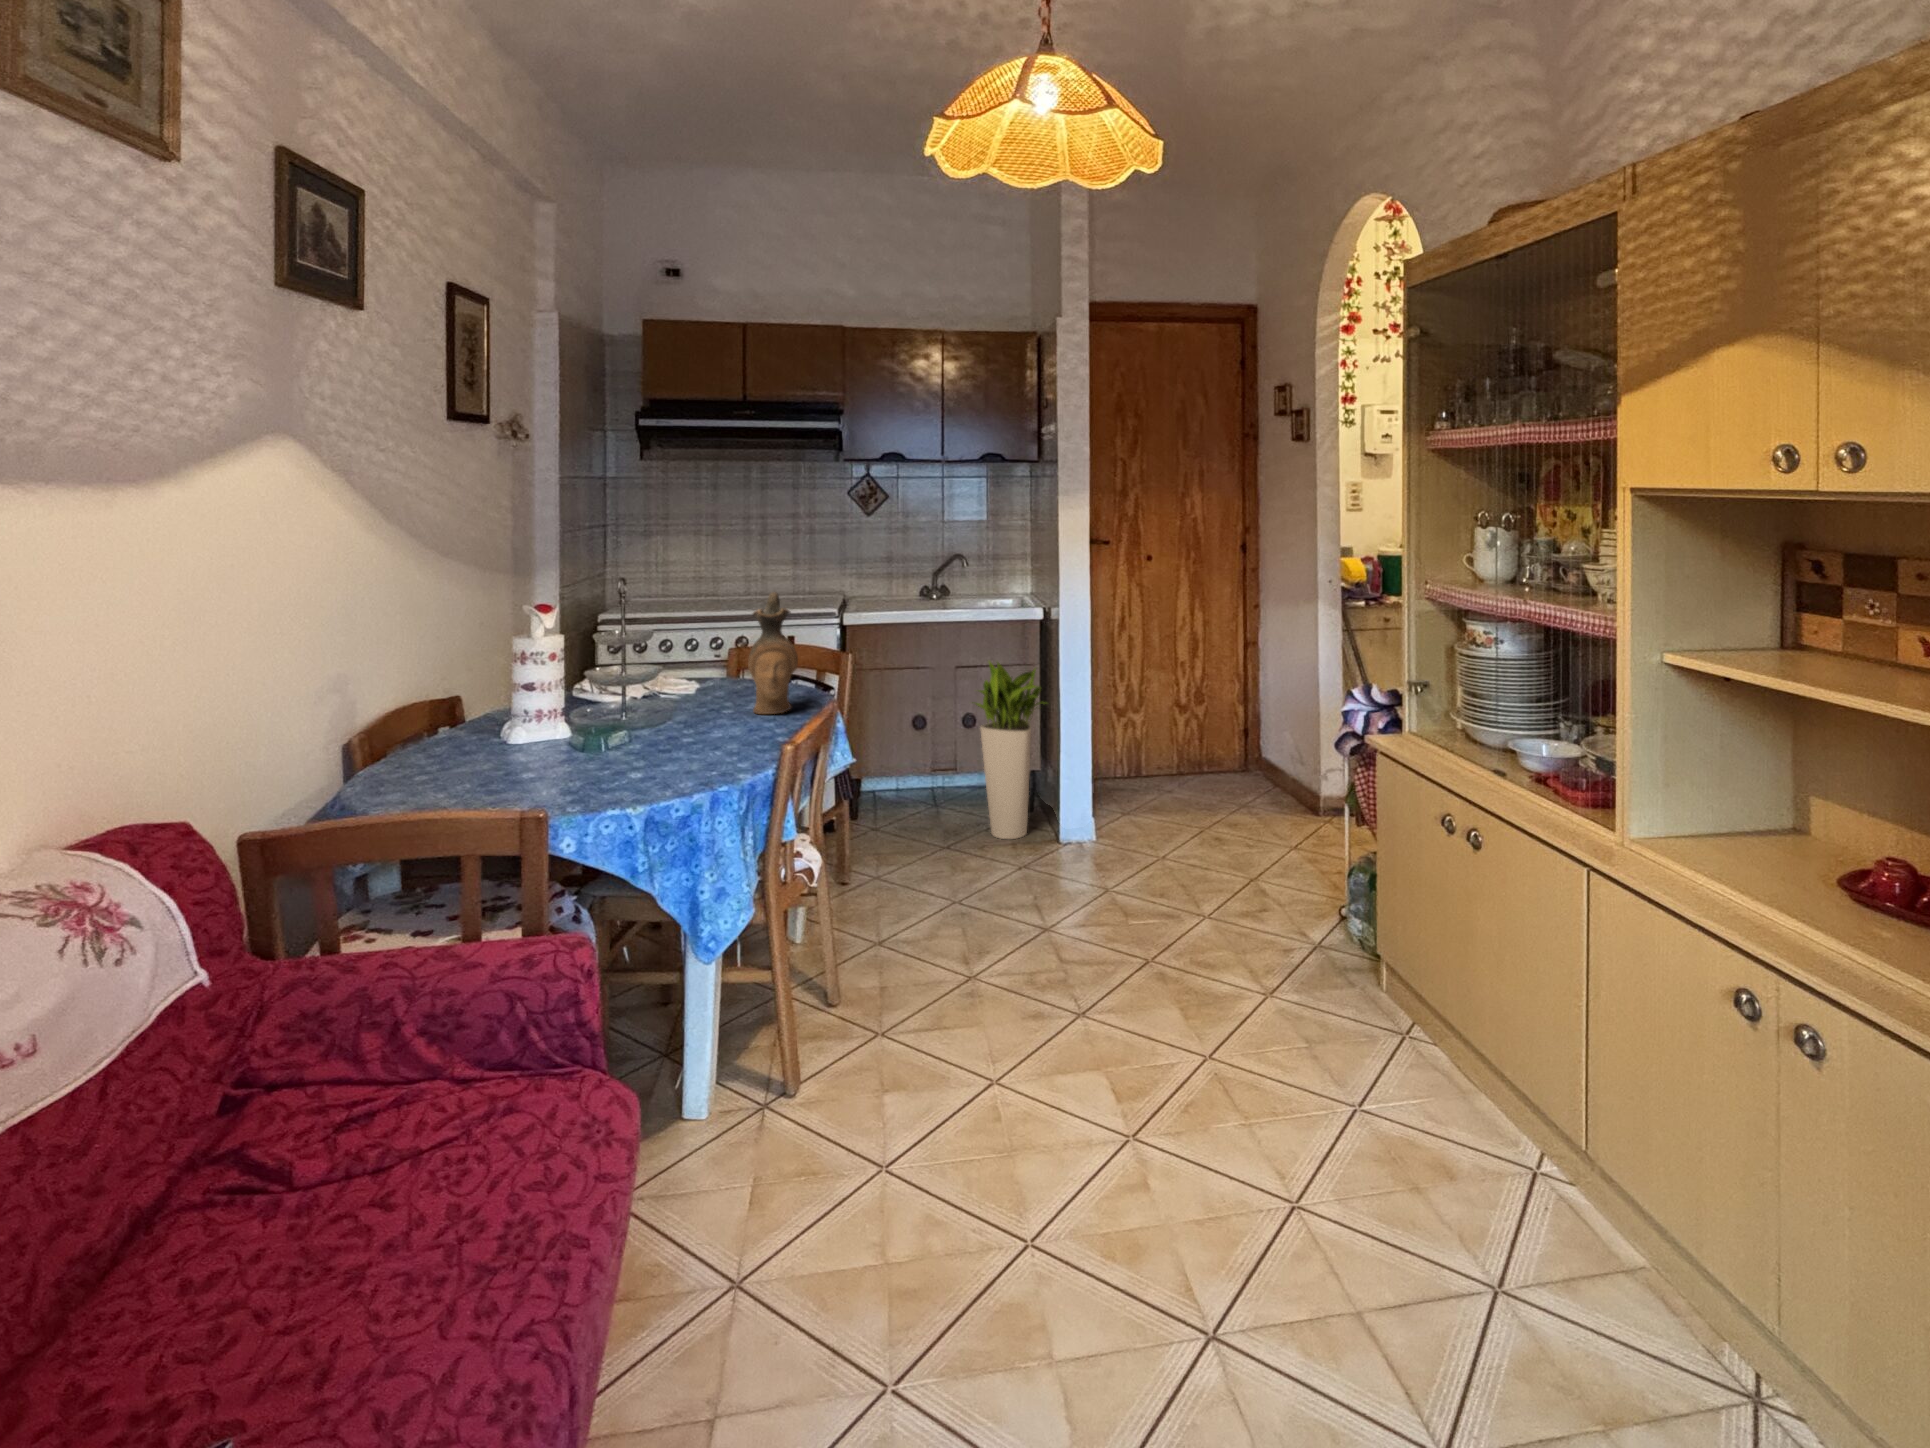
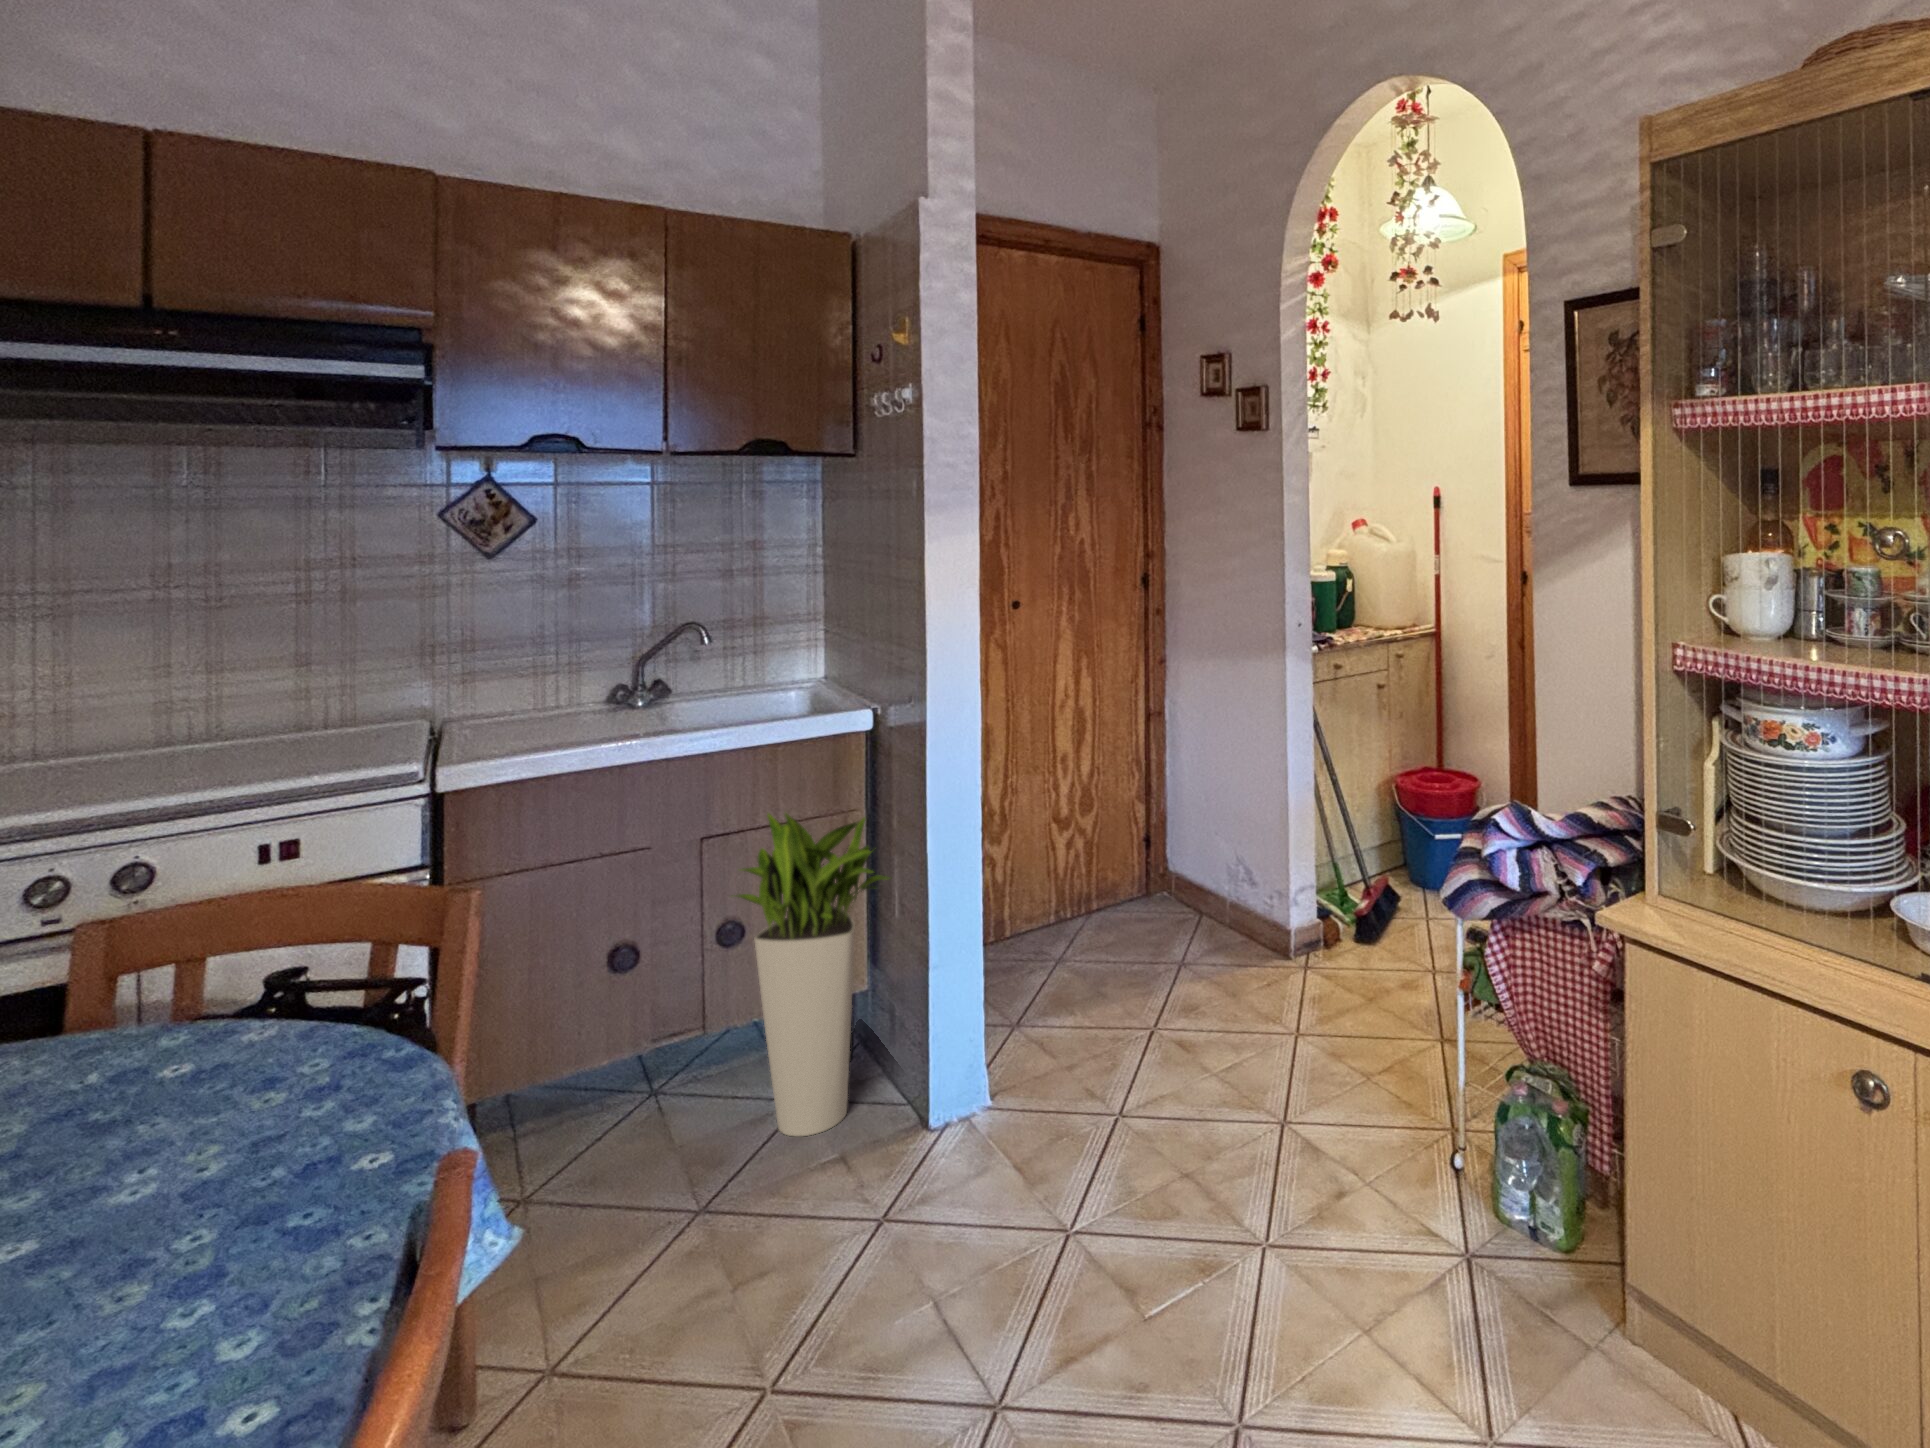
ceramic pitcher: present [748,592,798,714] -> none [119,793,310,1162]

